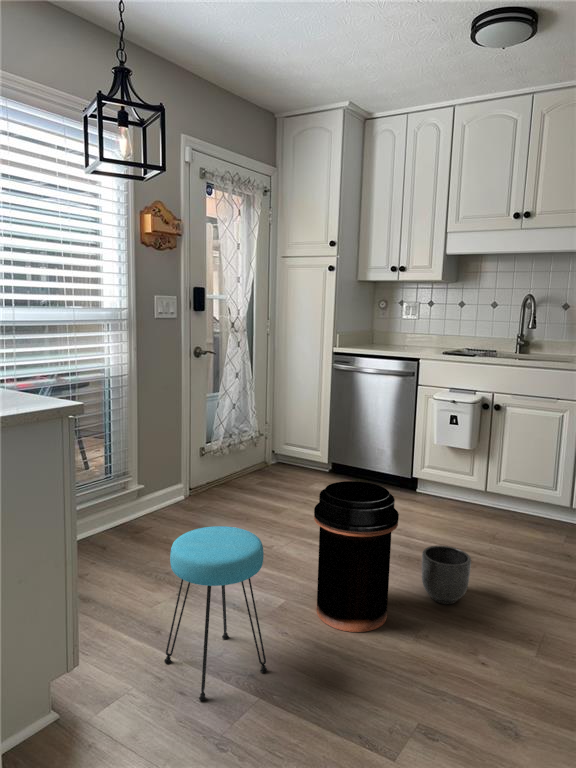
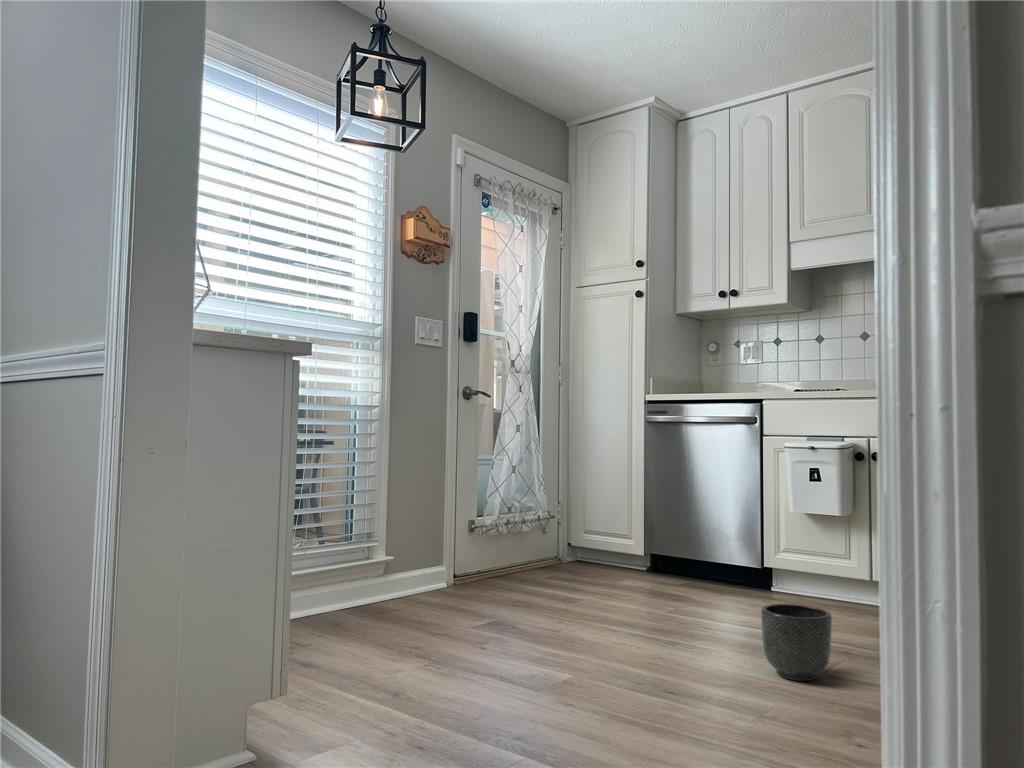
trash can: present [314,481,399,632] -> none [606,503,720,698]
stool: present [164,526,267,700] -> none [402,532,537,739]

